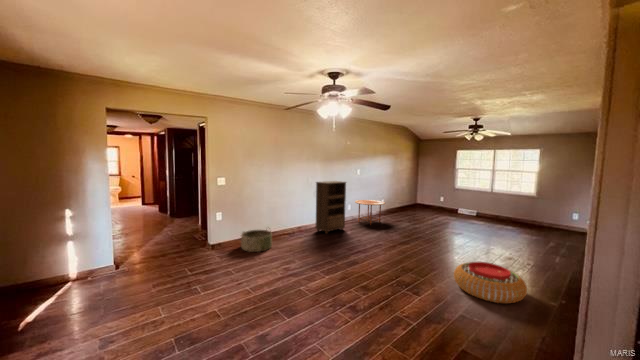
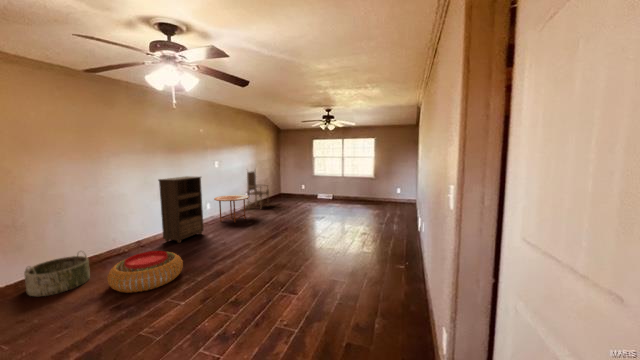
armchair: none [383,177,405,217] -> present [247,171,269,209]
pouf: present [454,262,527,303] -> present [108,251,183,293]

